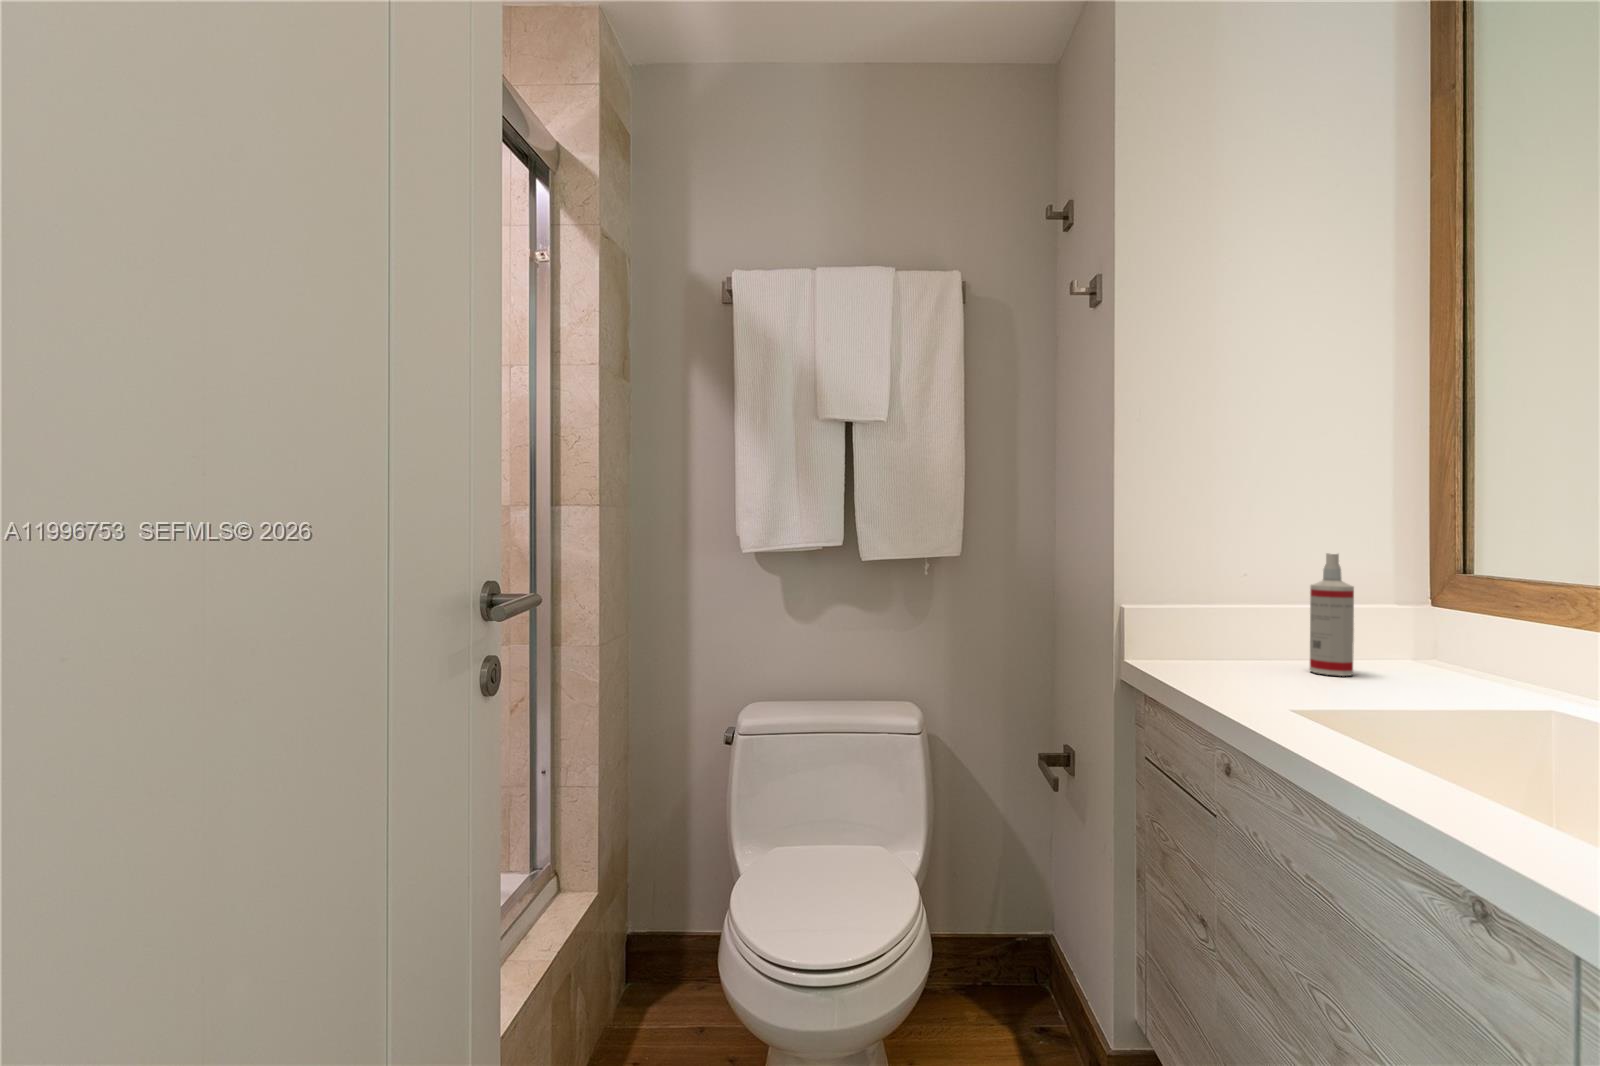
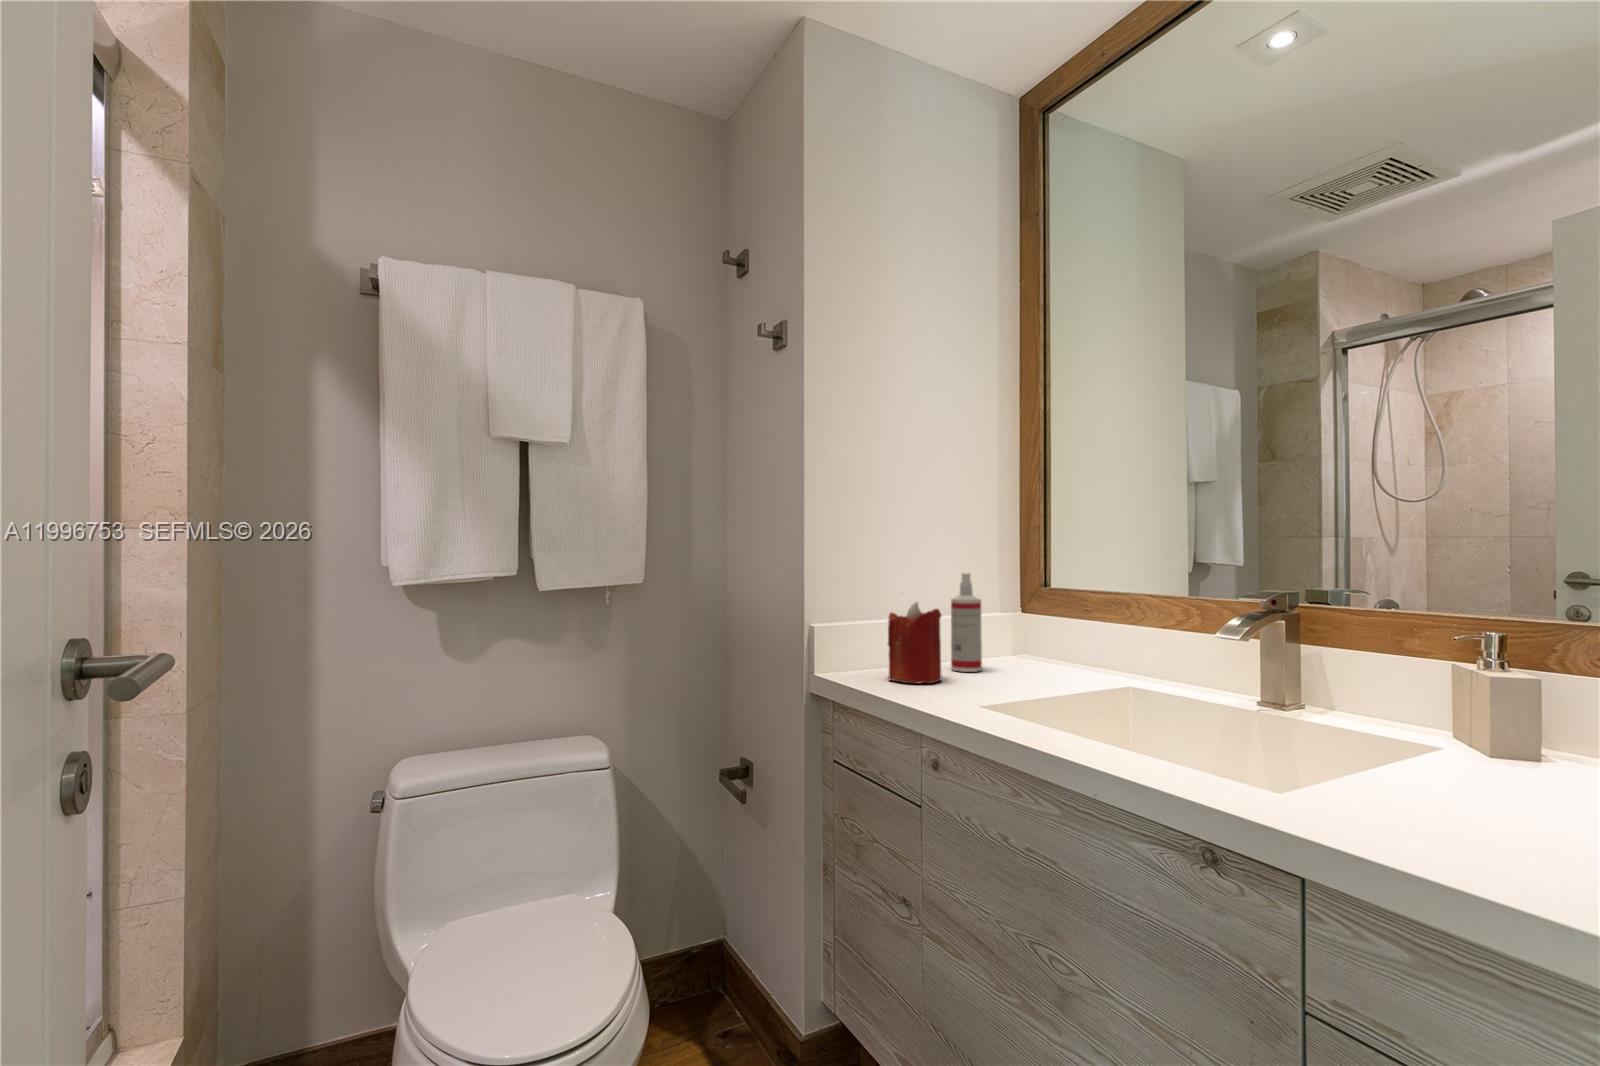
candle: none [1206,584,1279,681] -> present [888,602,942,684]

